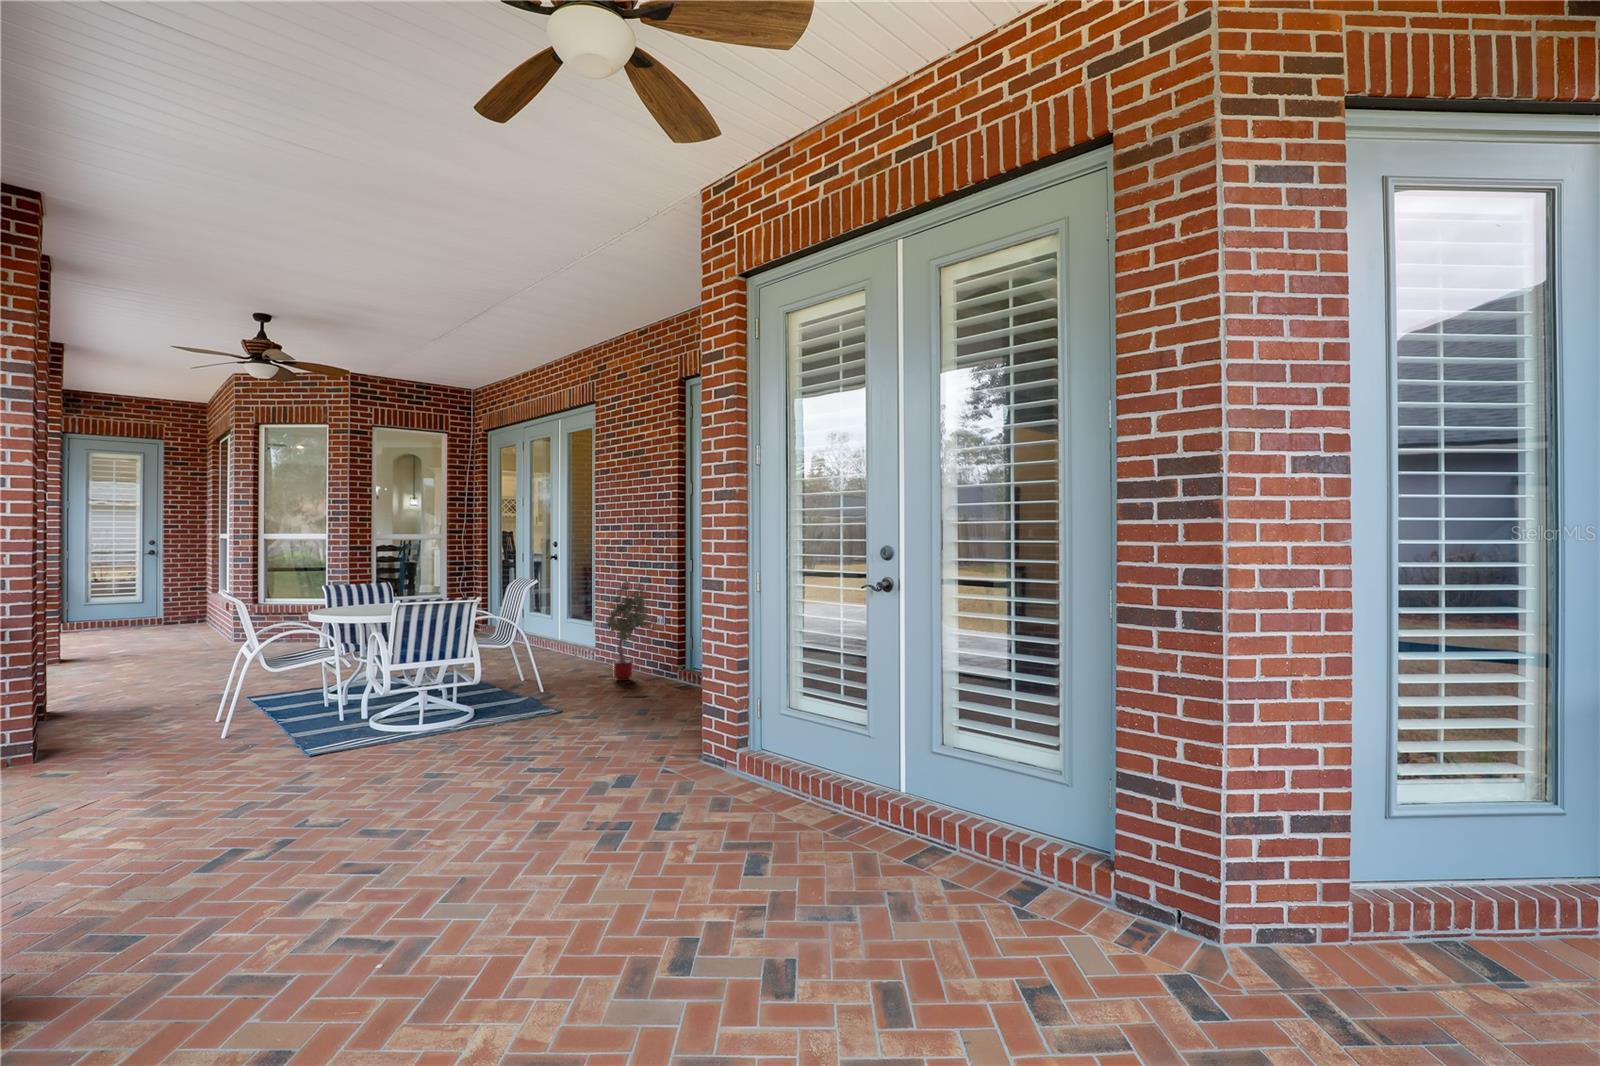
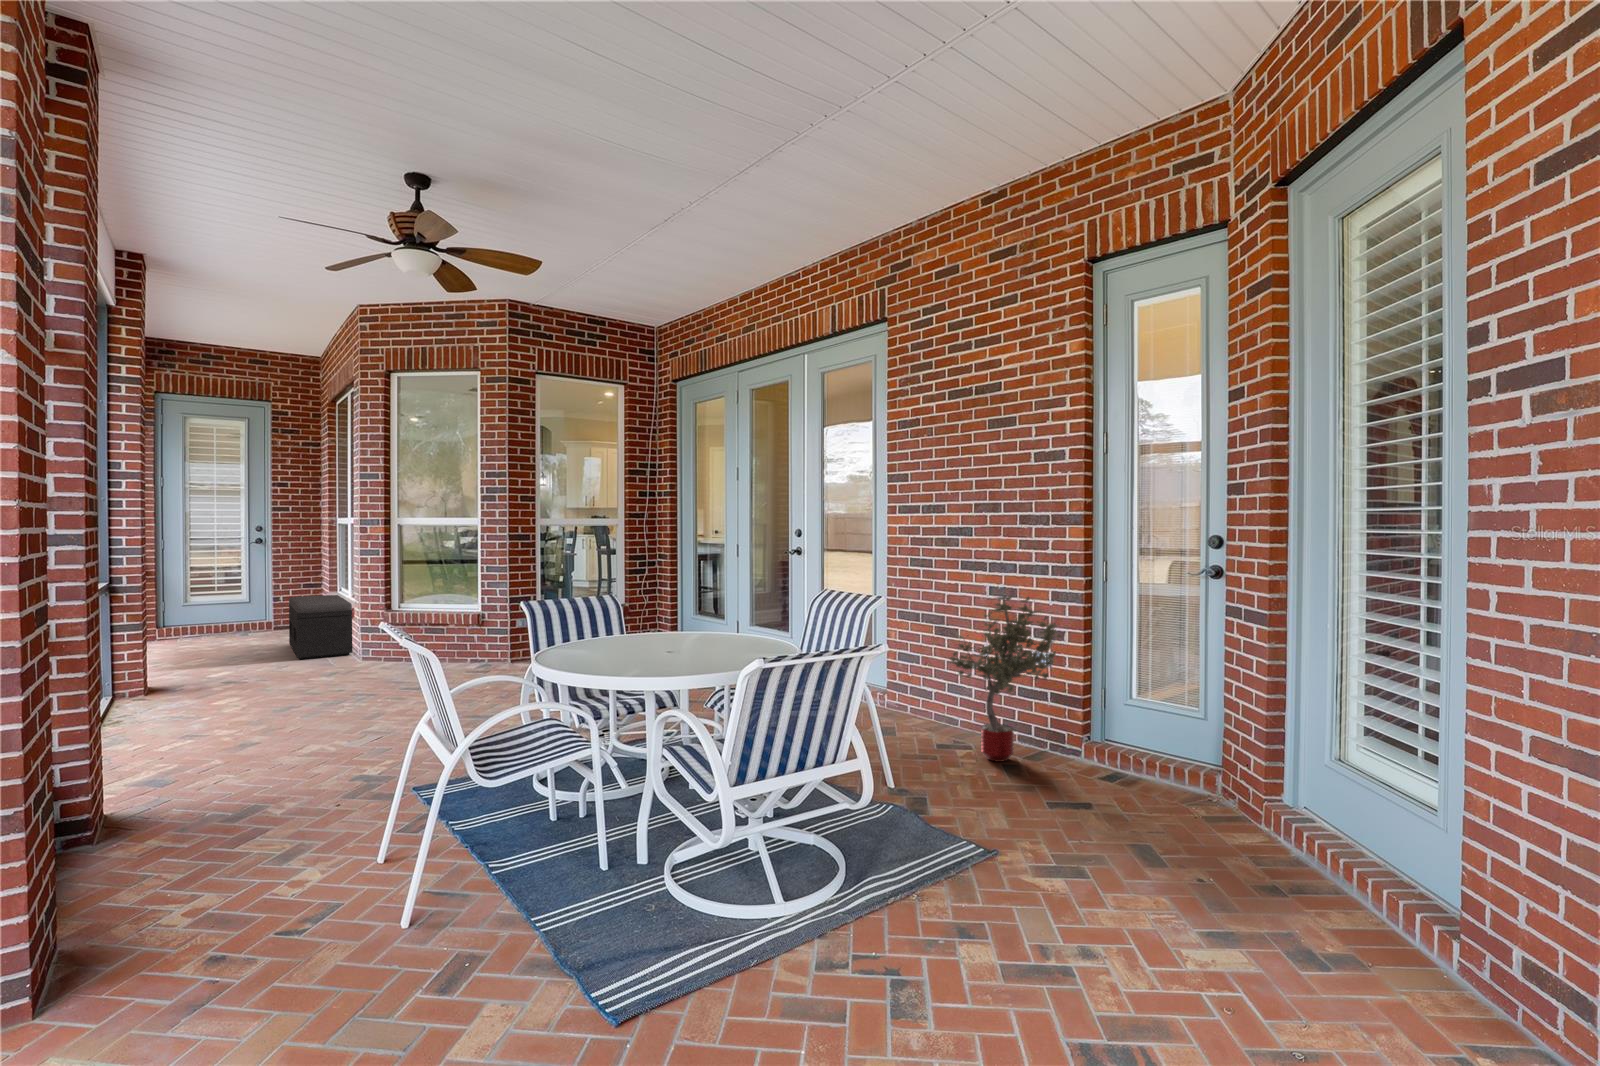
storage bench: none [176,595,226,642] -> present [289,595,352,659]

